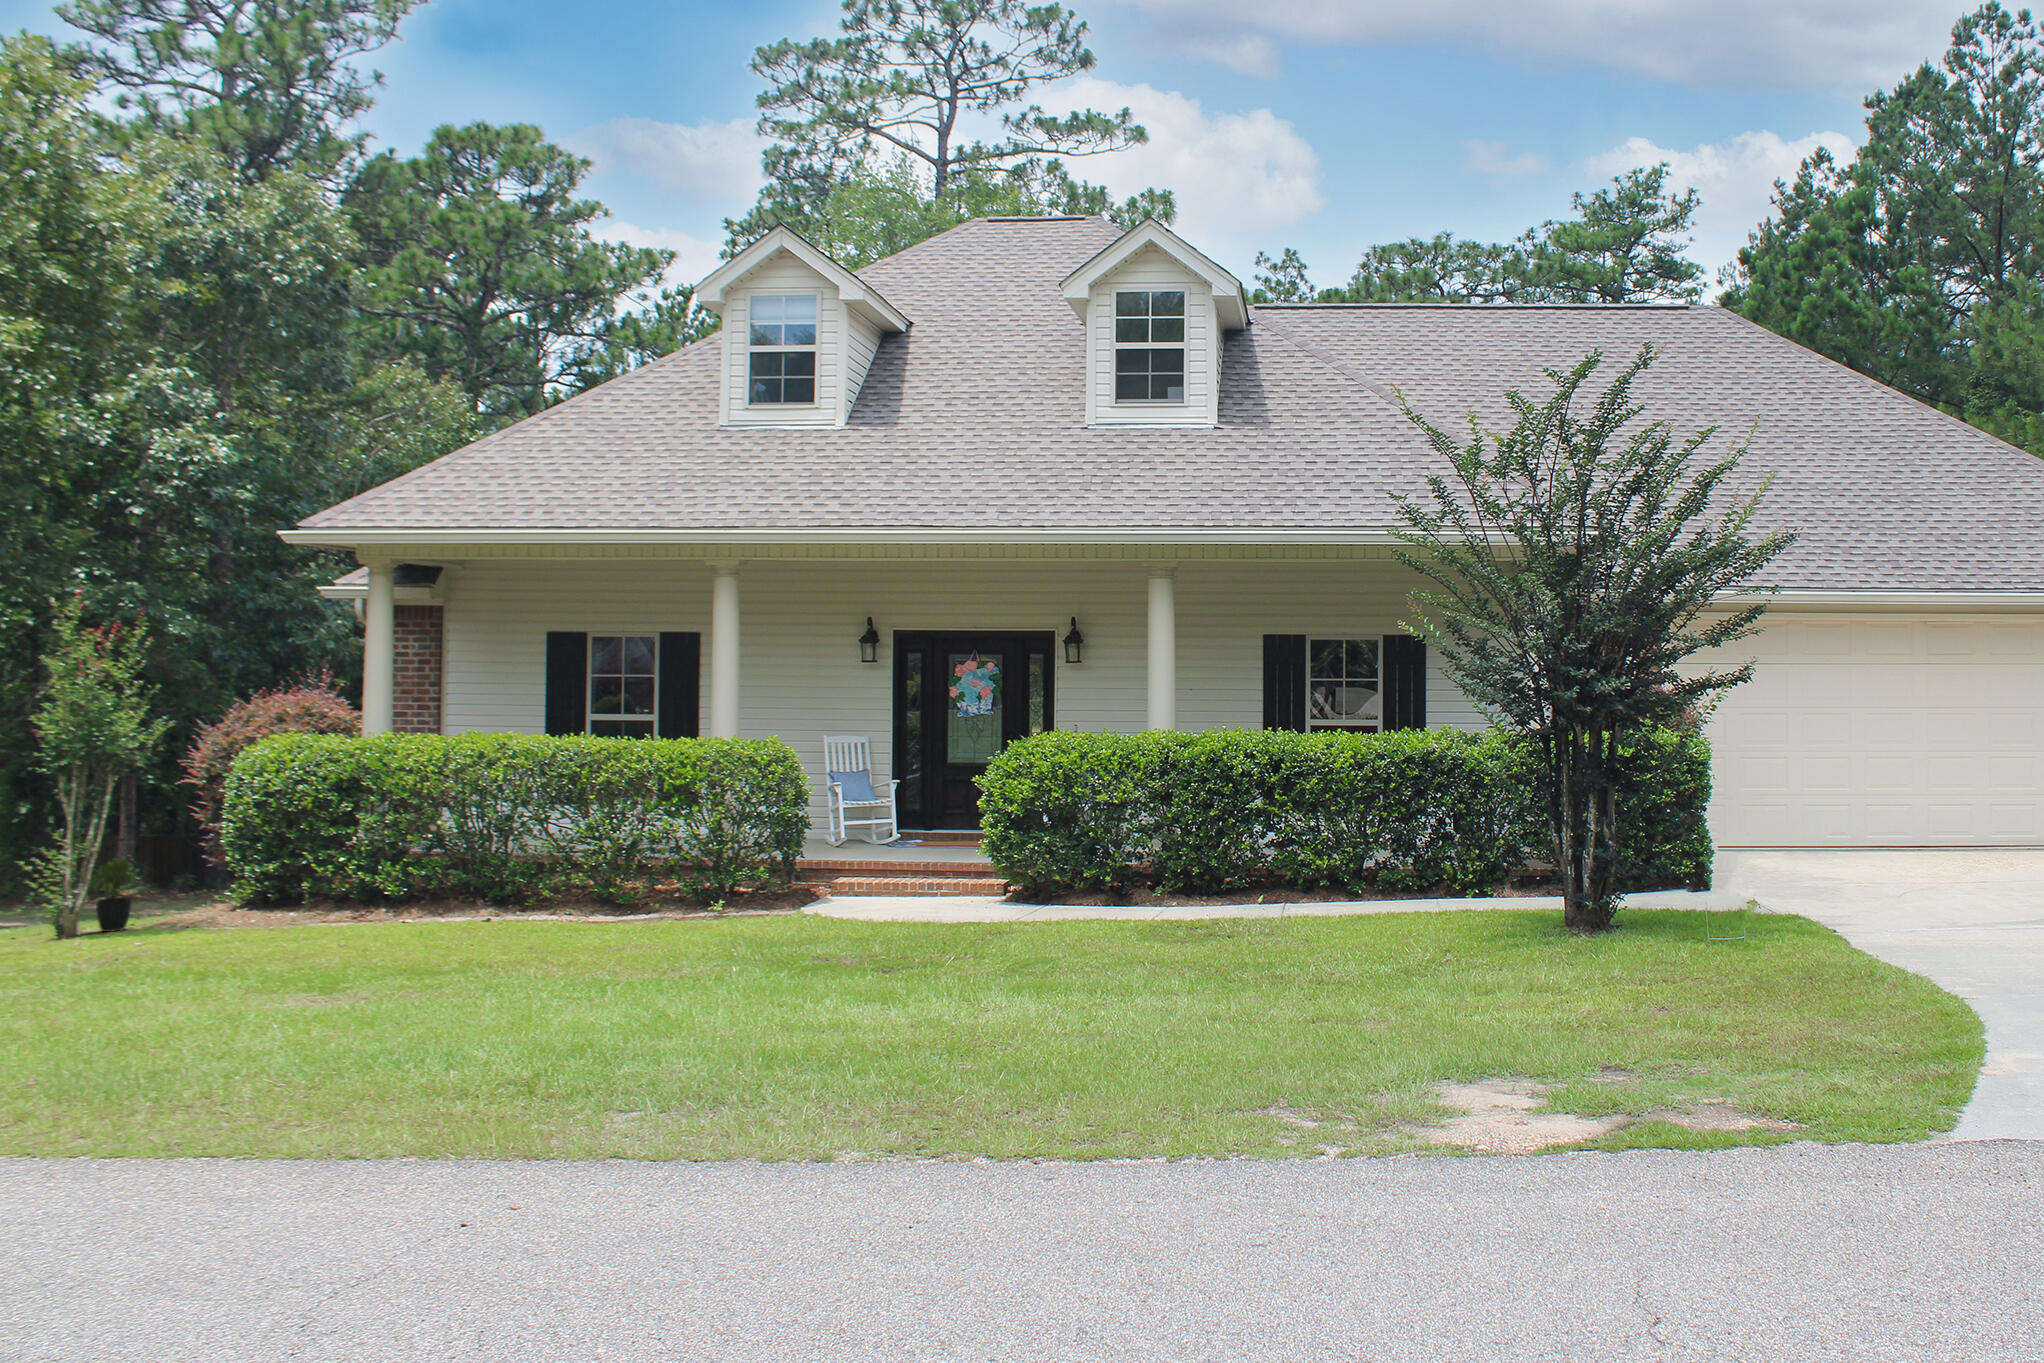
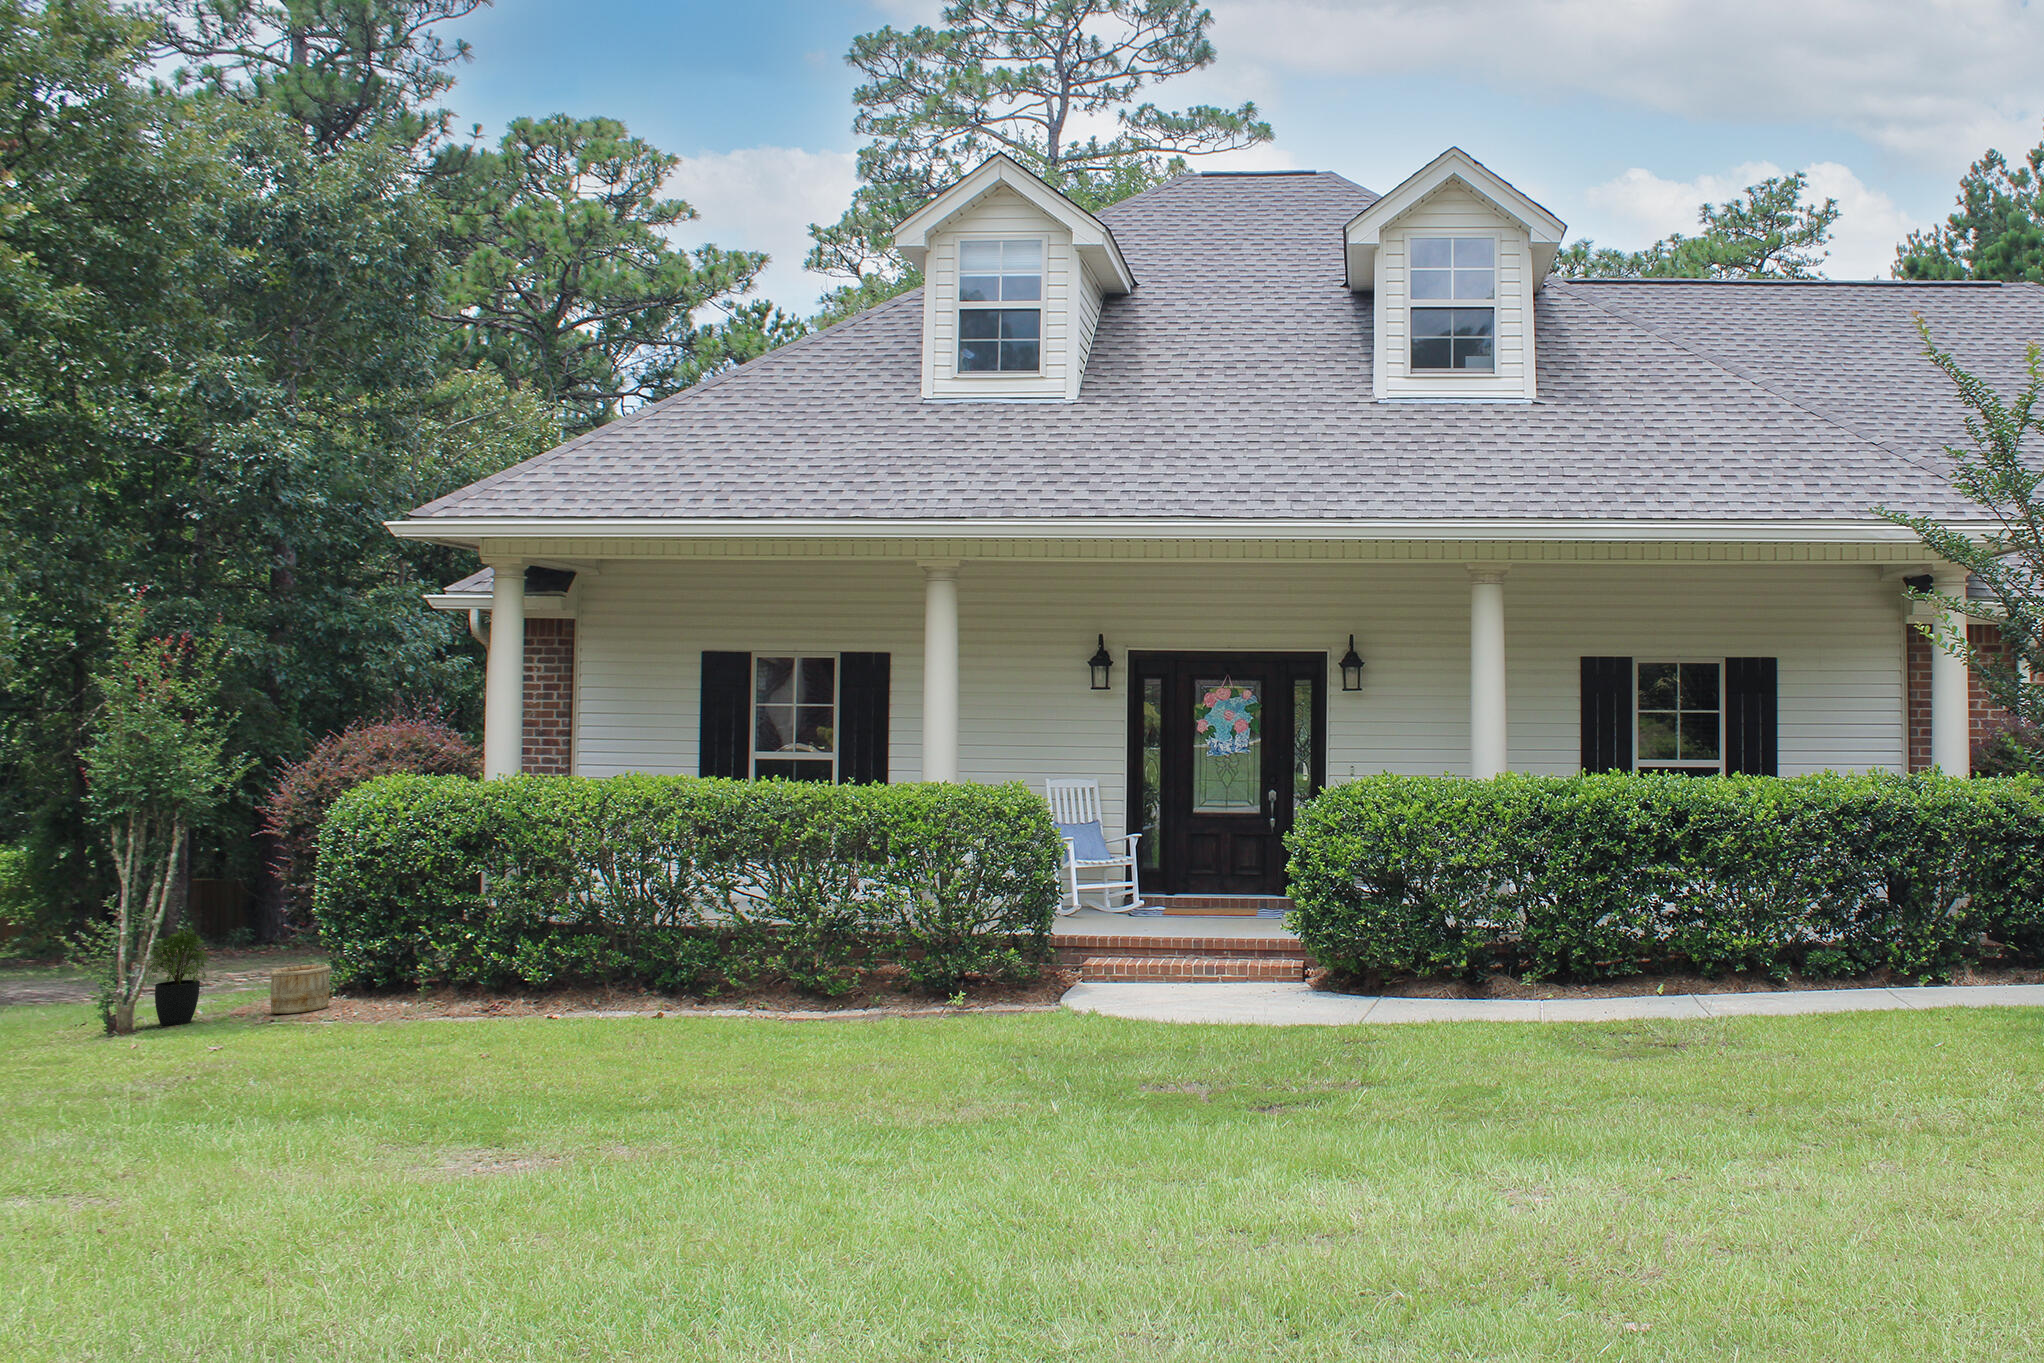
wooden bucket: none [186,886,235,922] -> present [269,965,331,1013]

